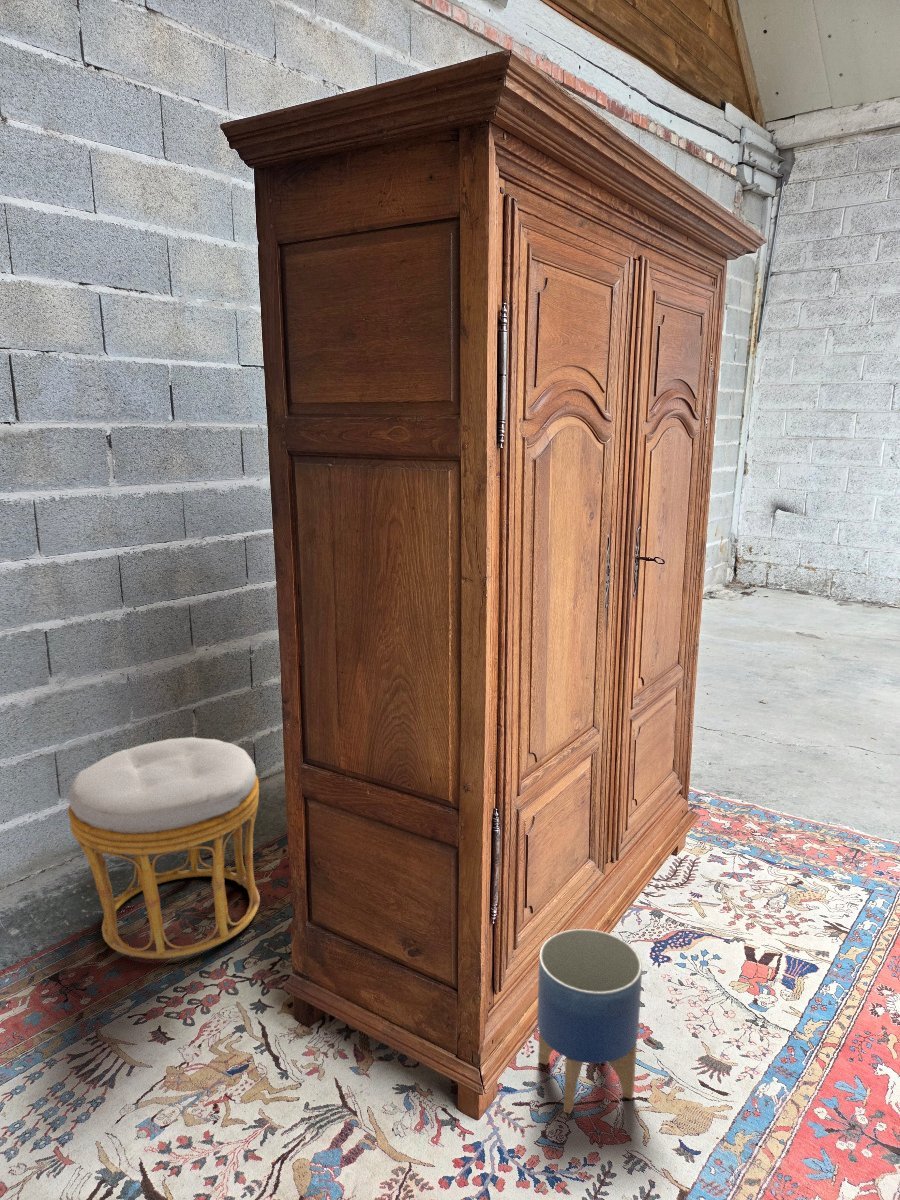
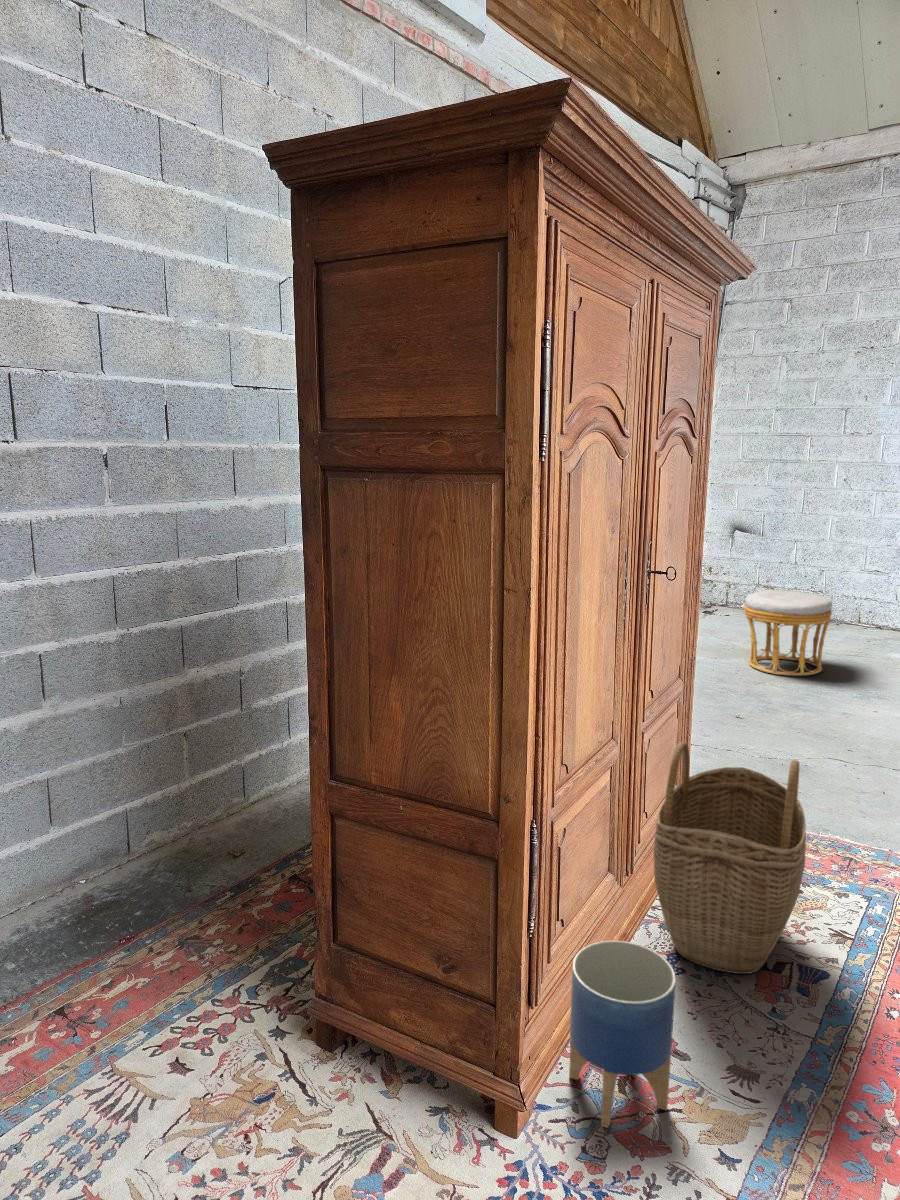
woven basket: none [642,730,799,965] -> present [654,742,806,974]
ottoman: present [68,737,260,959] -> present [744,590,832,676]

